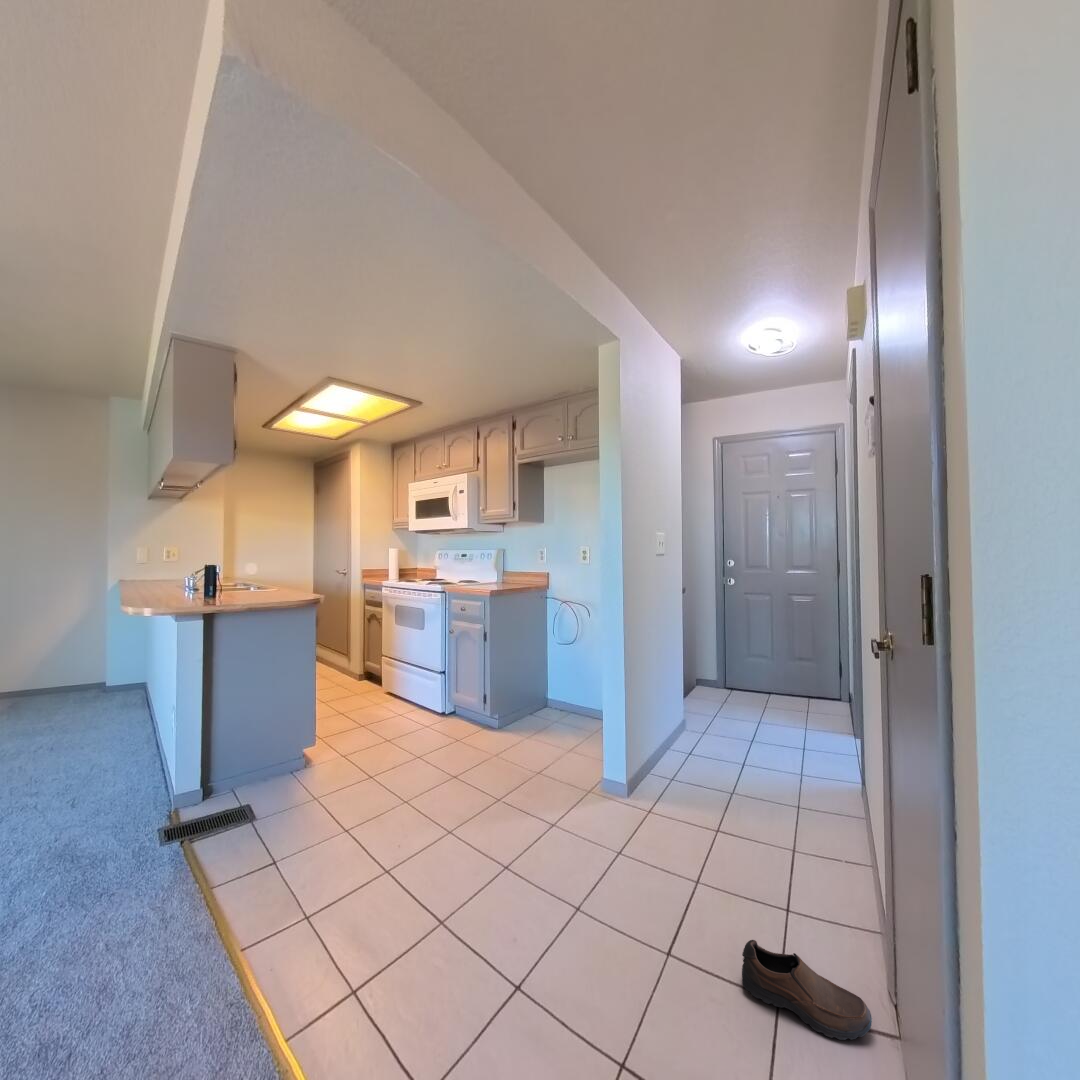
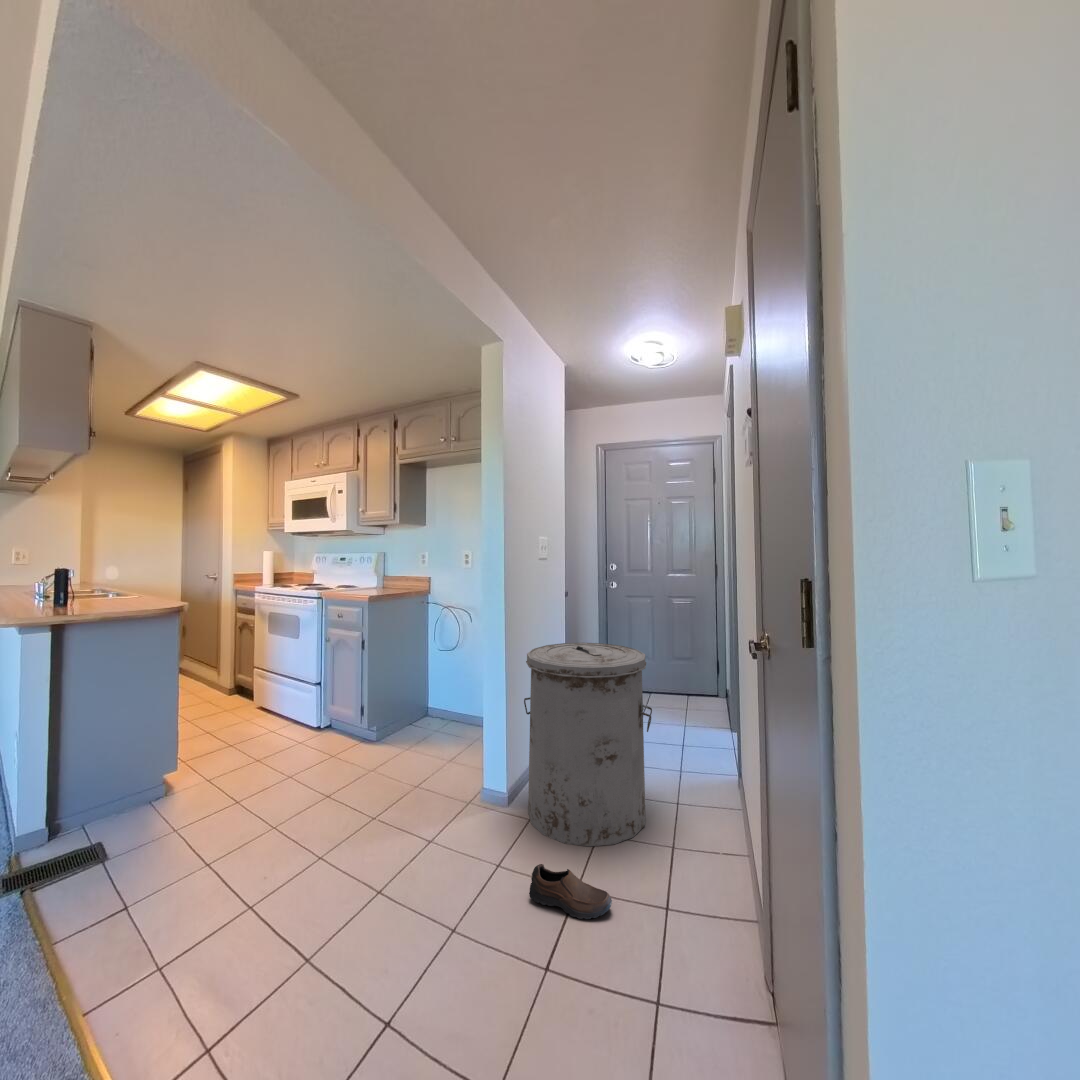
trash can: none [681,644,858,904] -> present [524,643,652,847]

